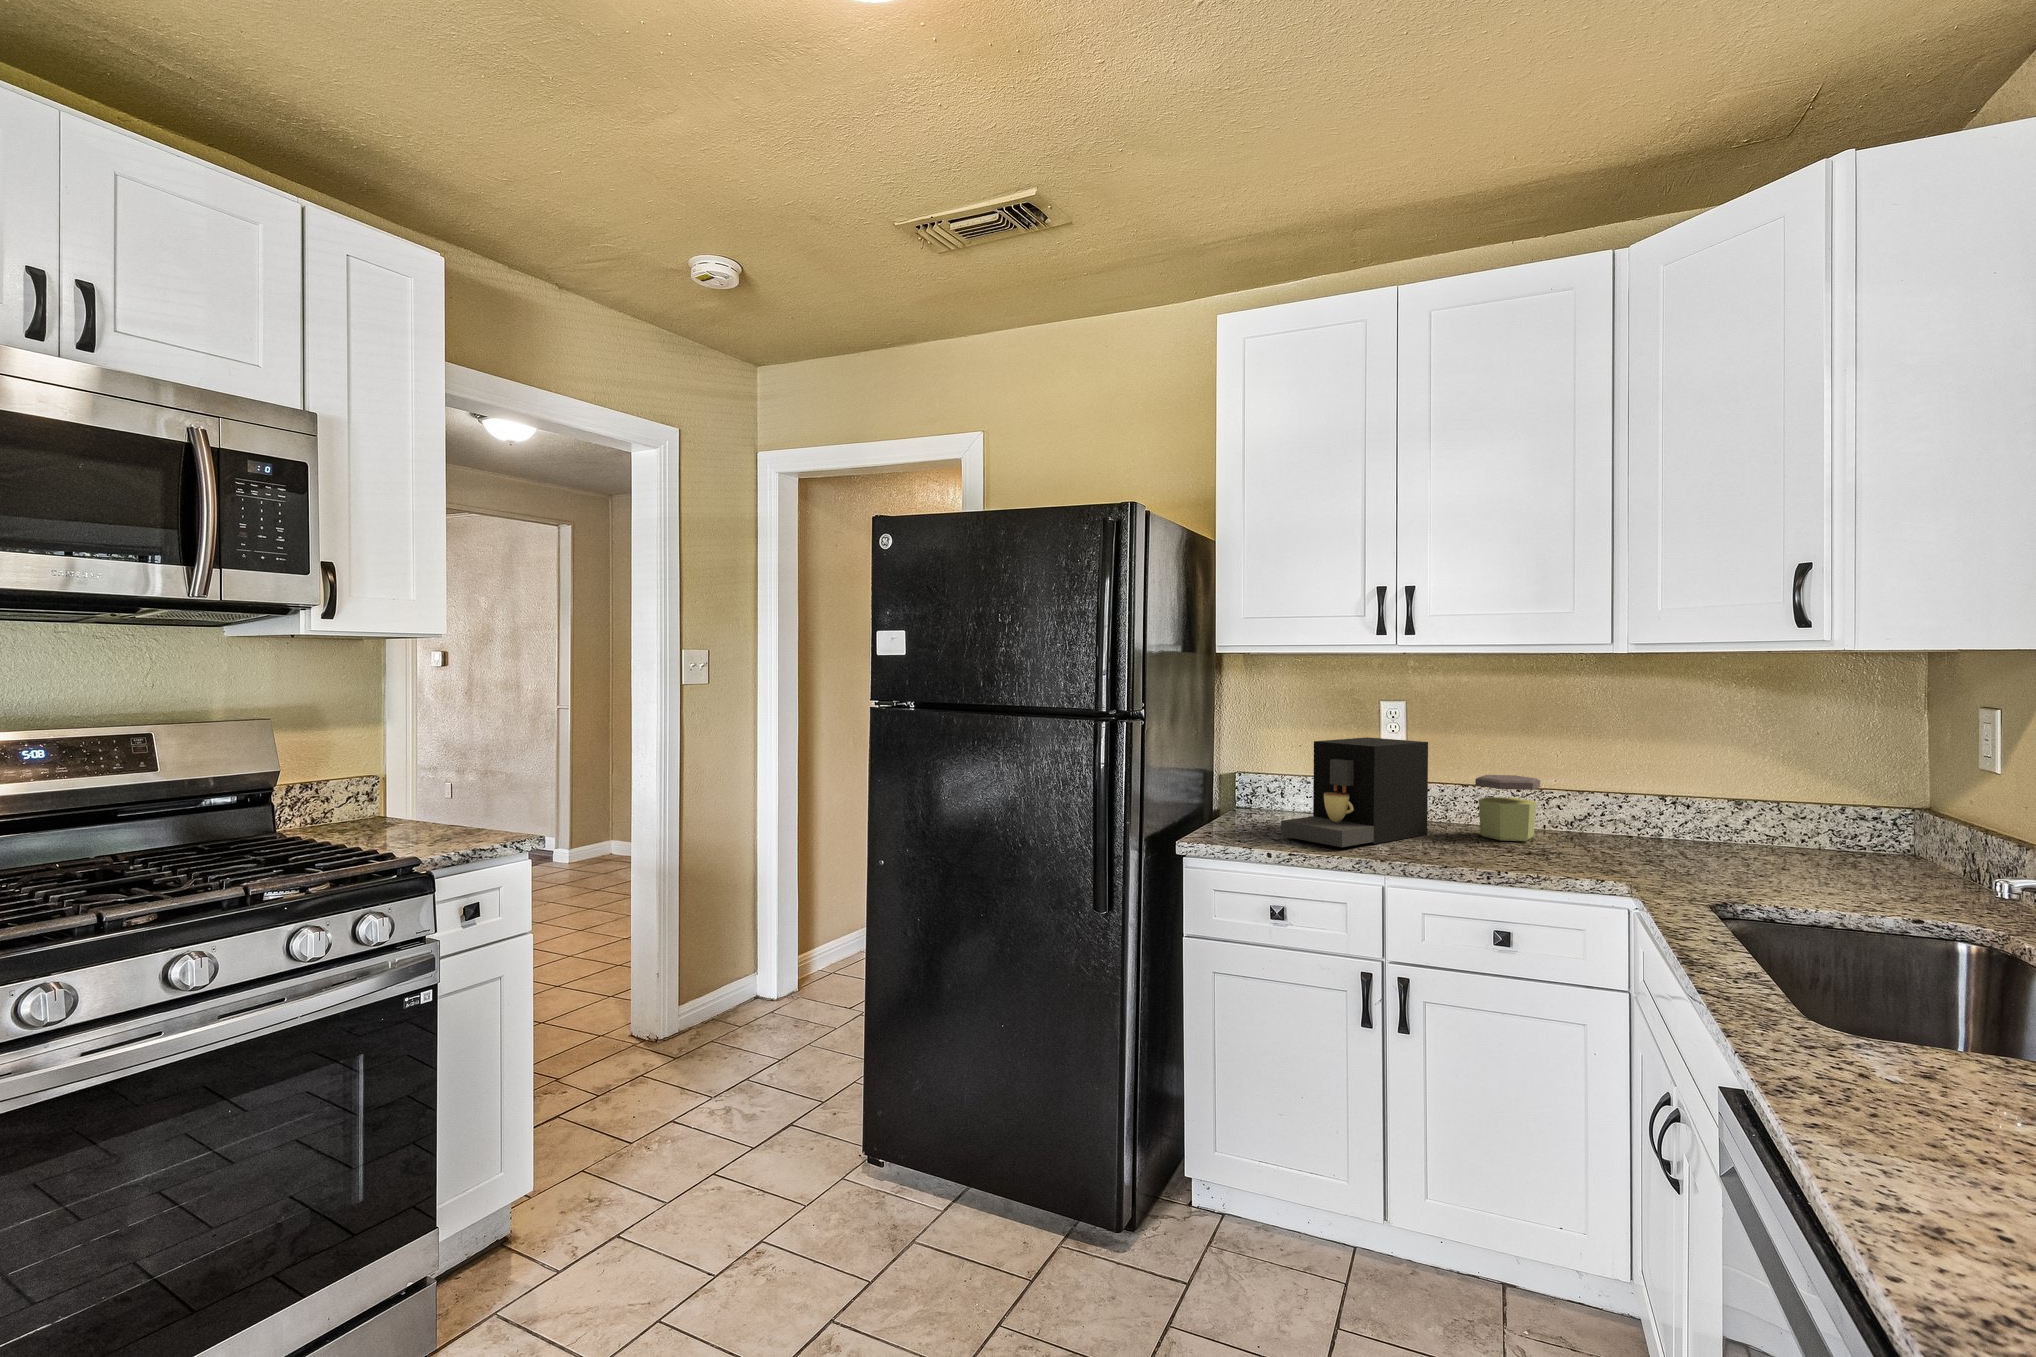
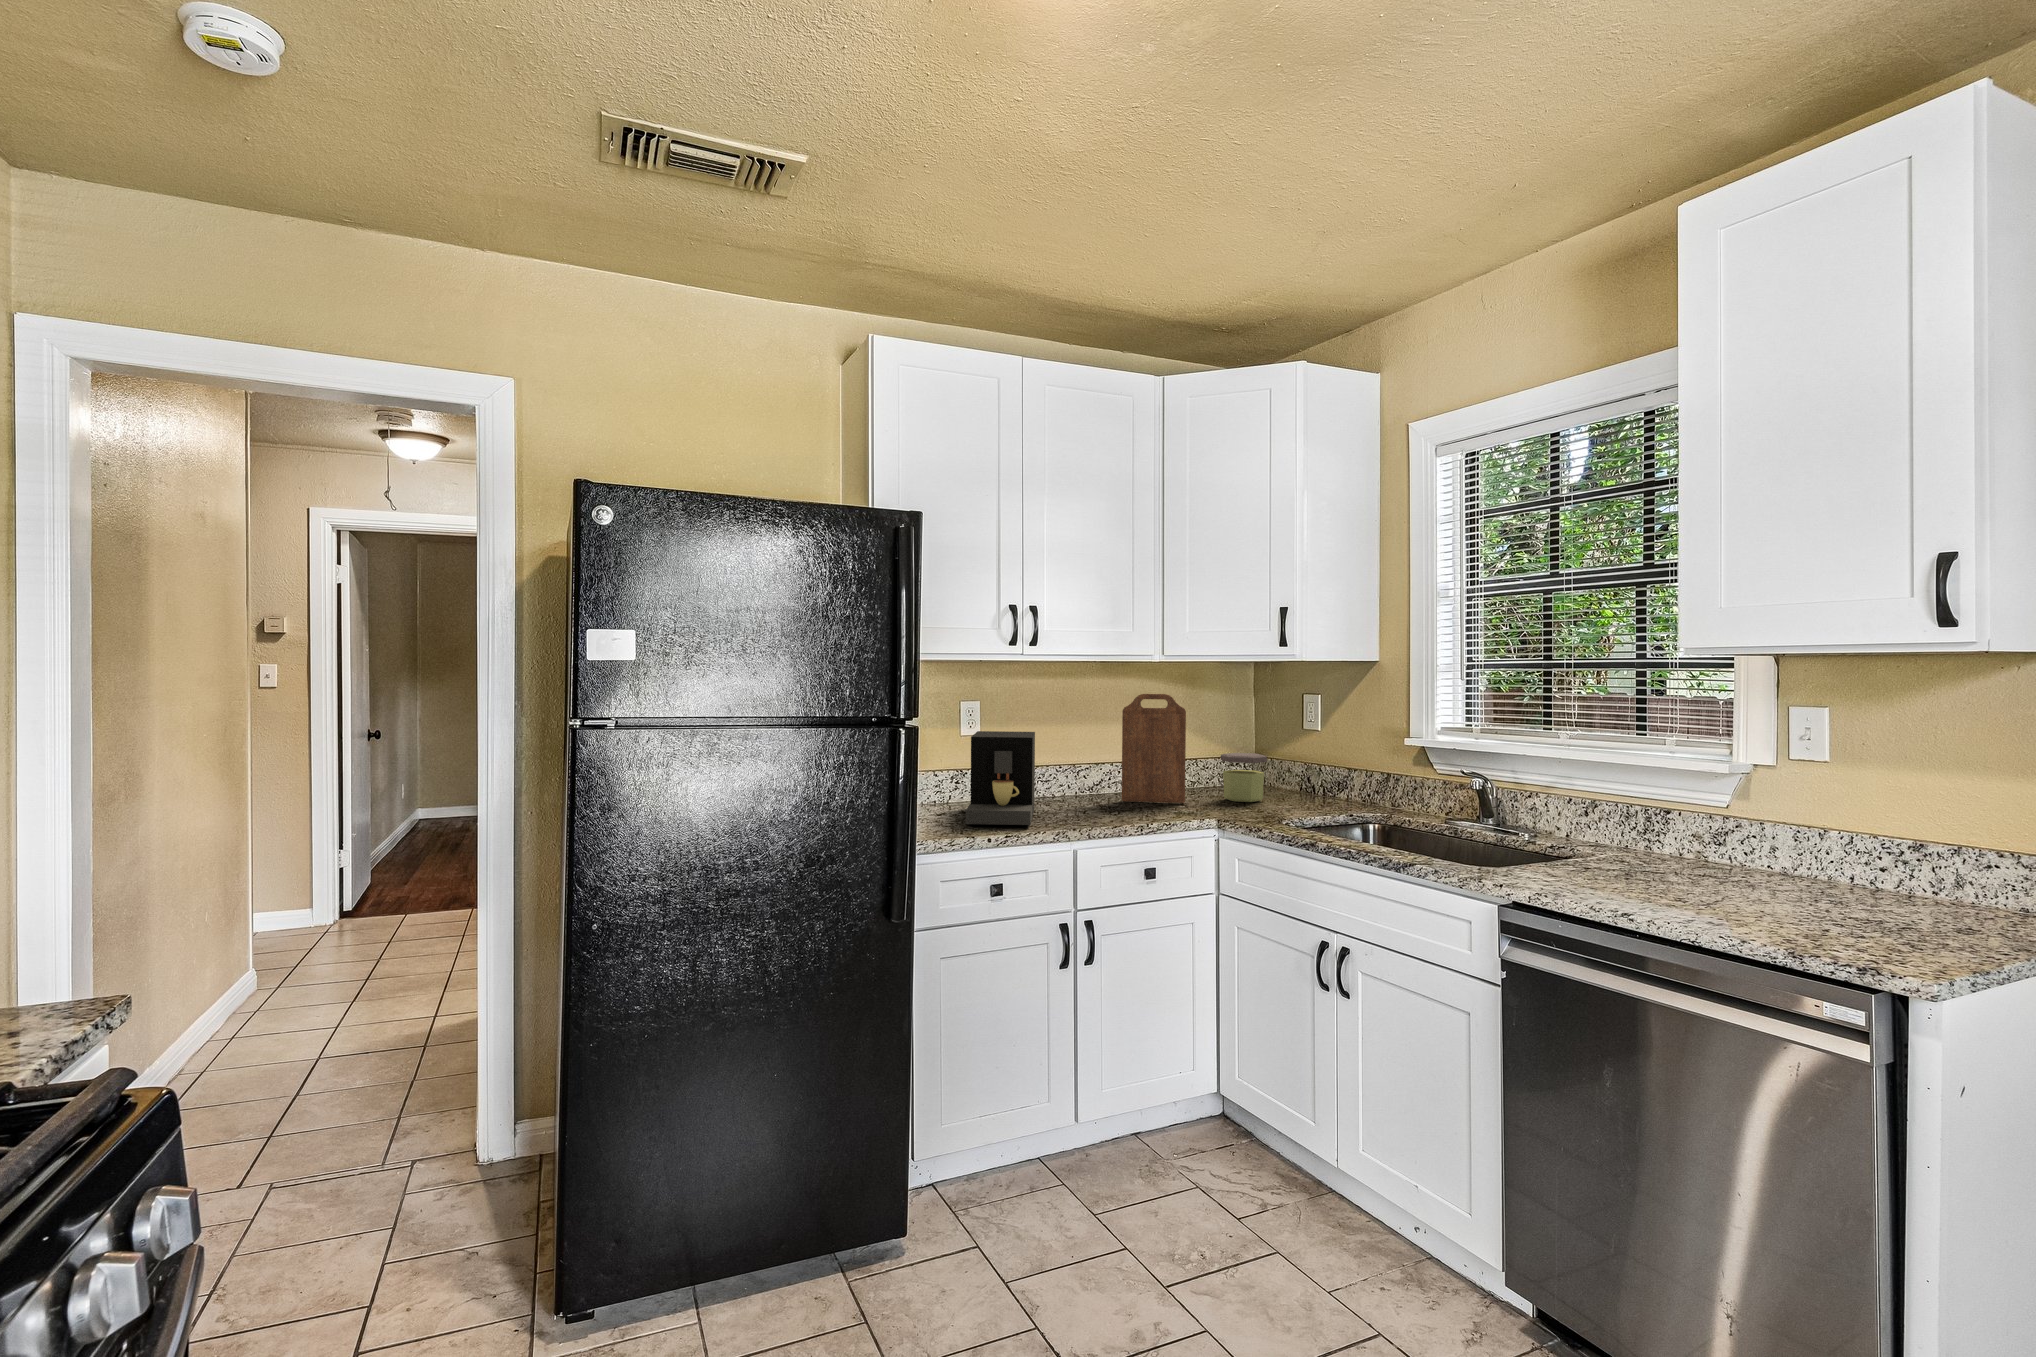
cutting board: none [1578,701,1673,858] -> present [1122,694,1186,803]
jar: present [1475,775,1540,841] -> present [1221,753,1267,802]

